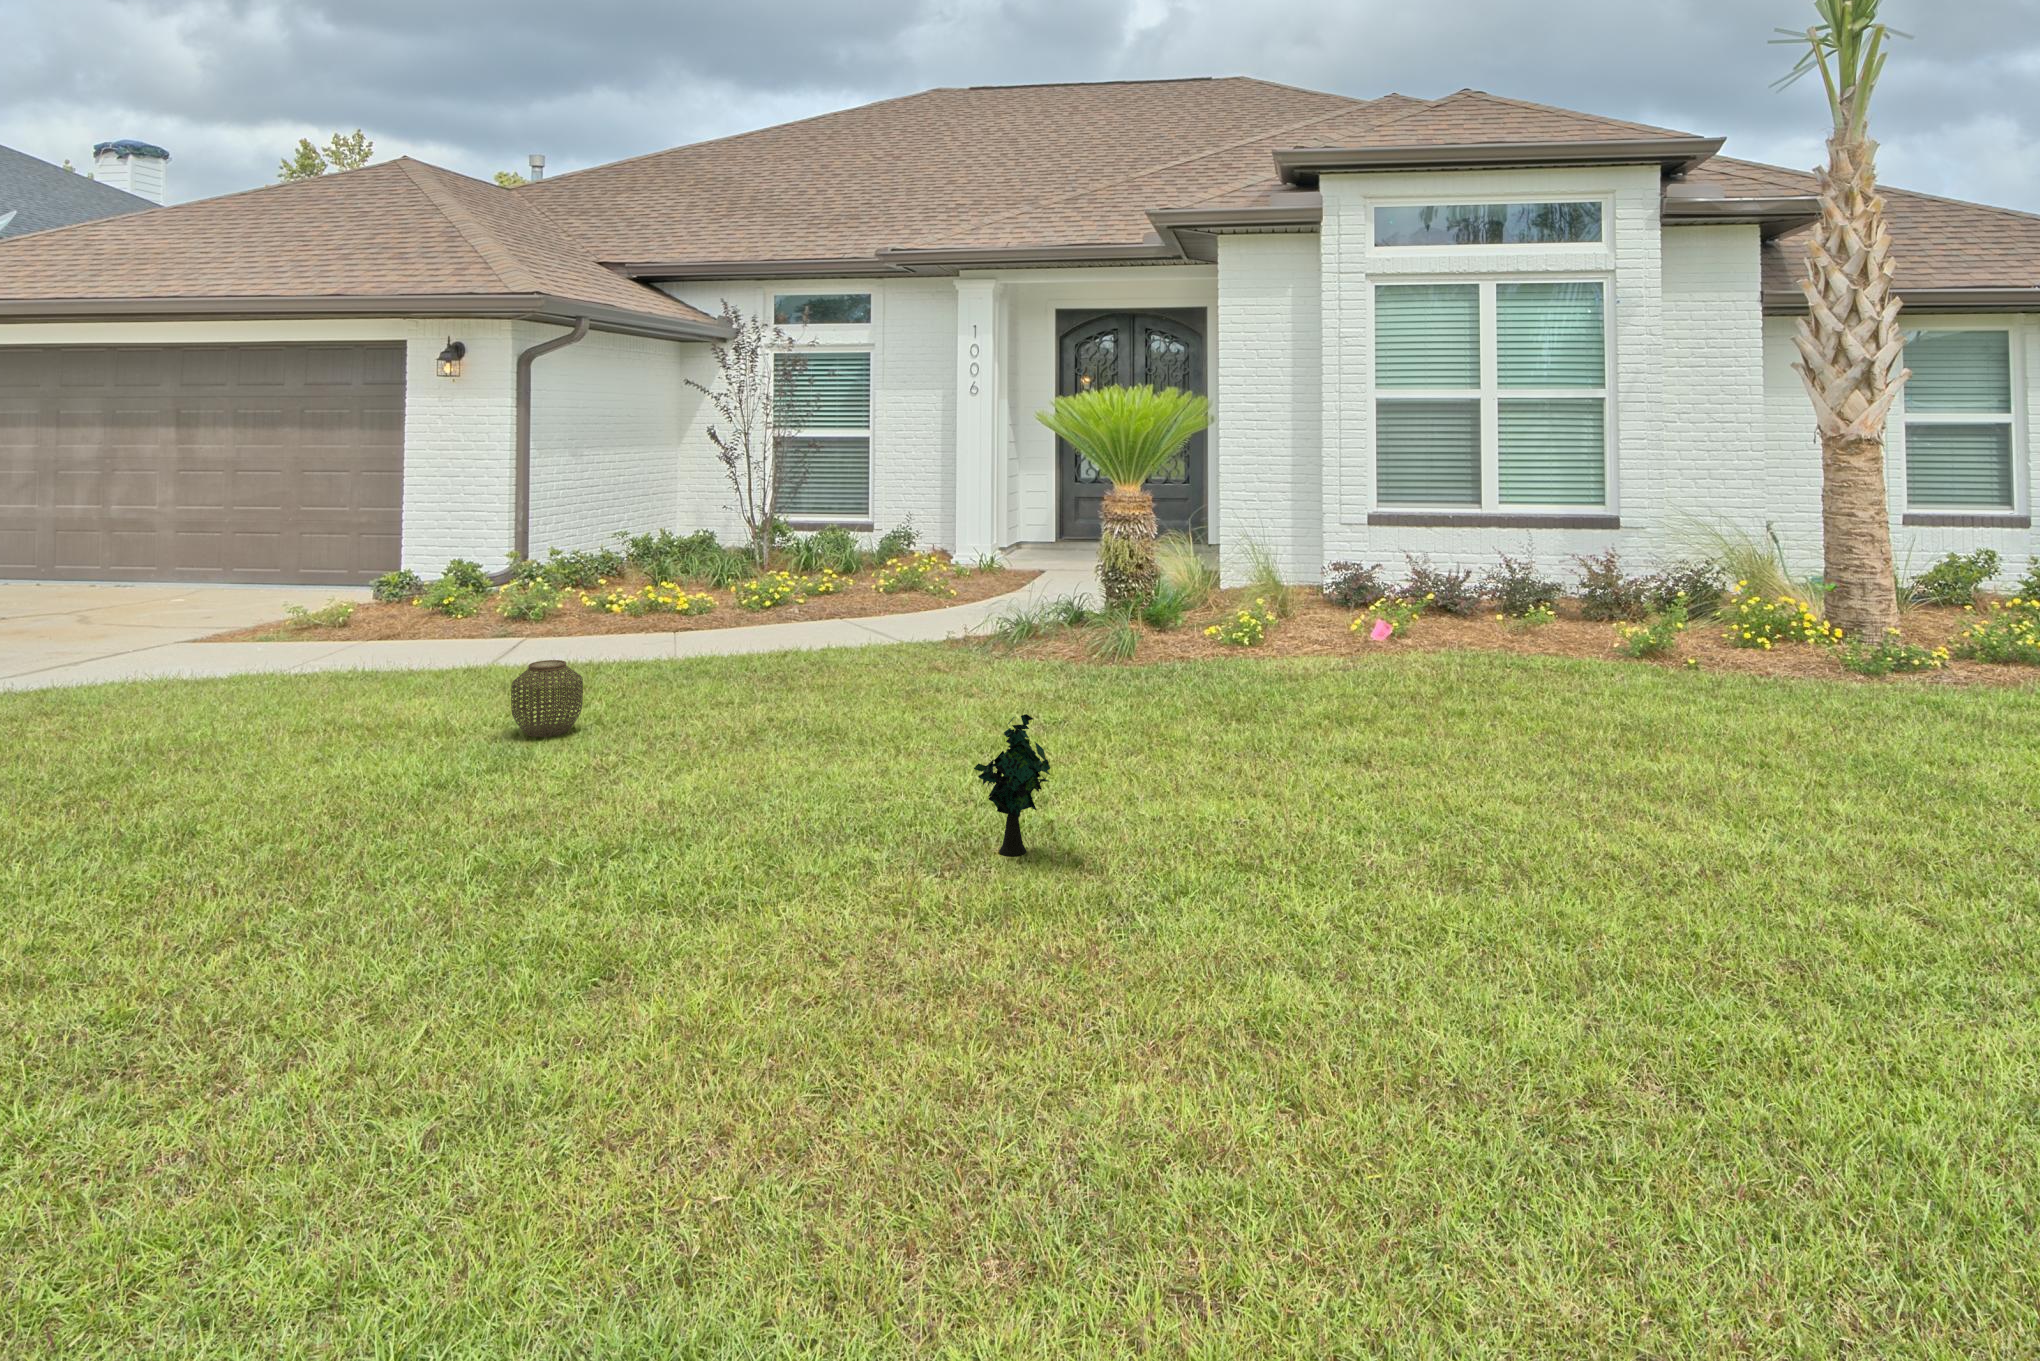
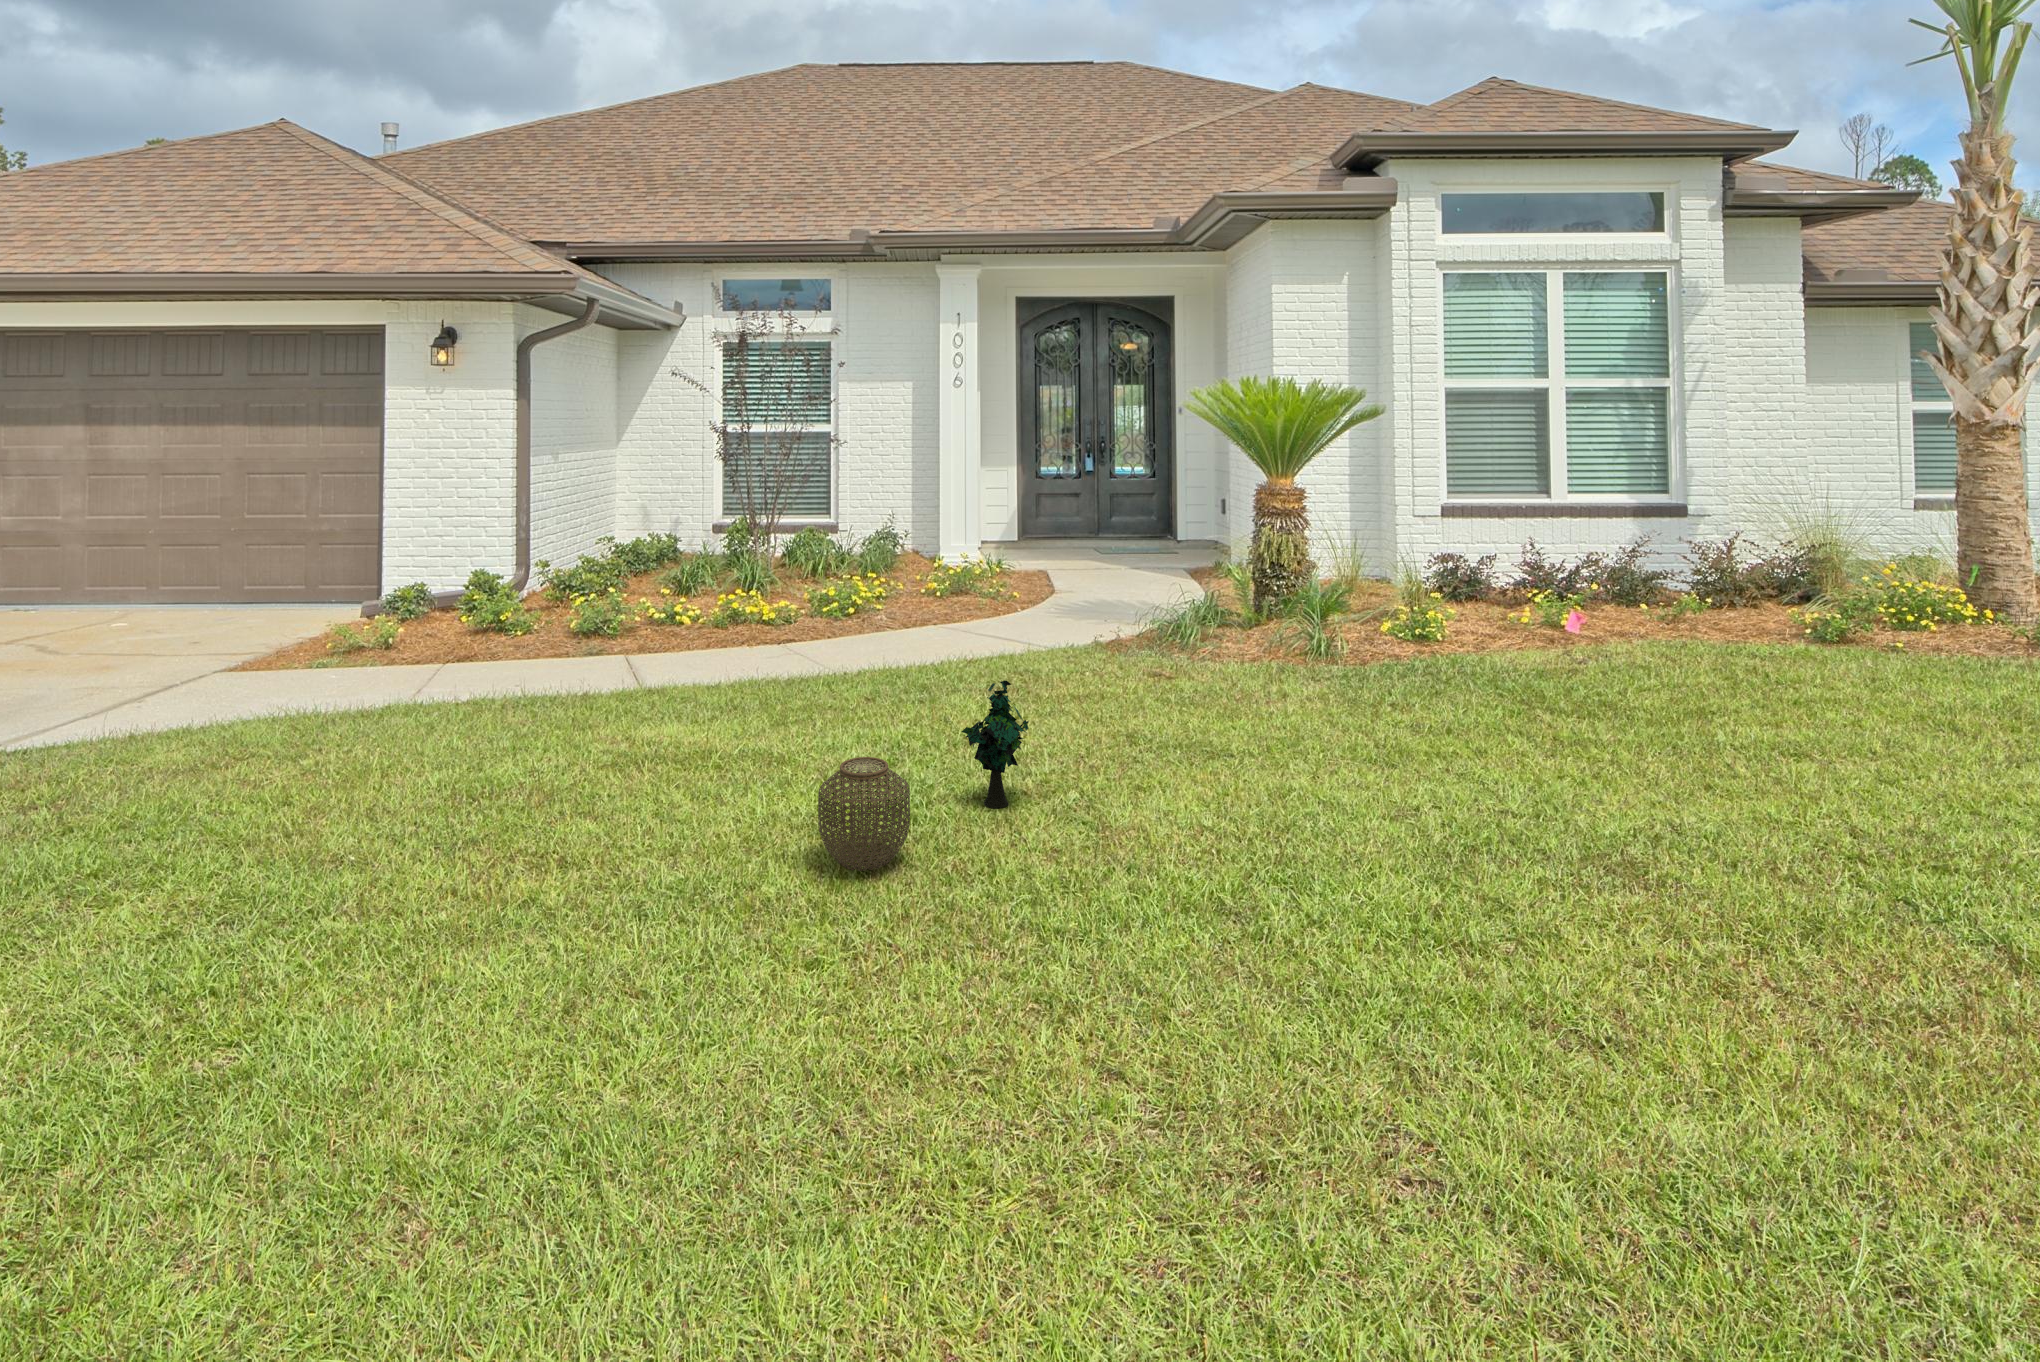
decorative plant: present [974,714,1050,856] -> present [961,680,1029,808]

